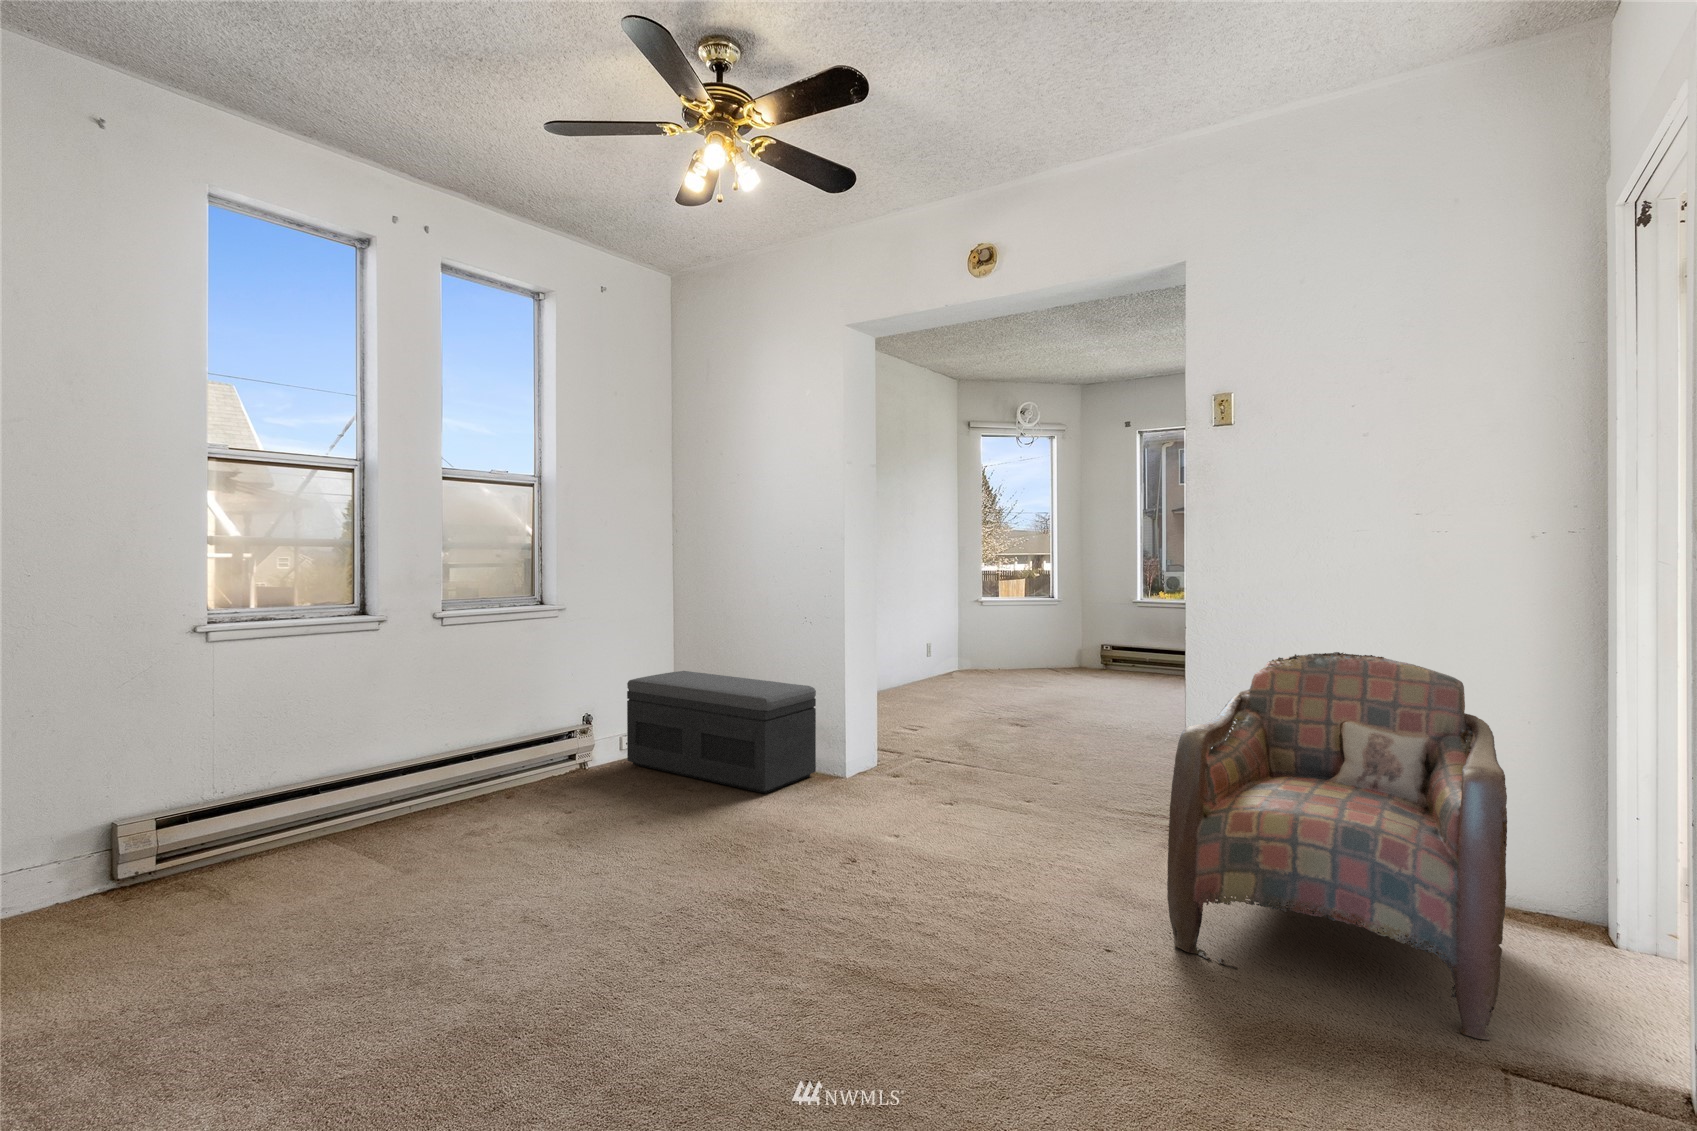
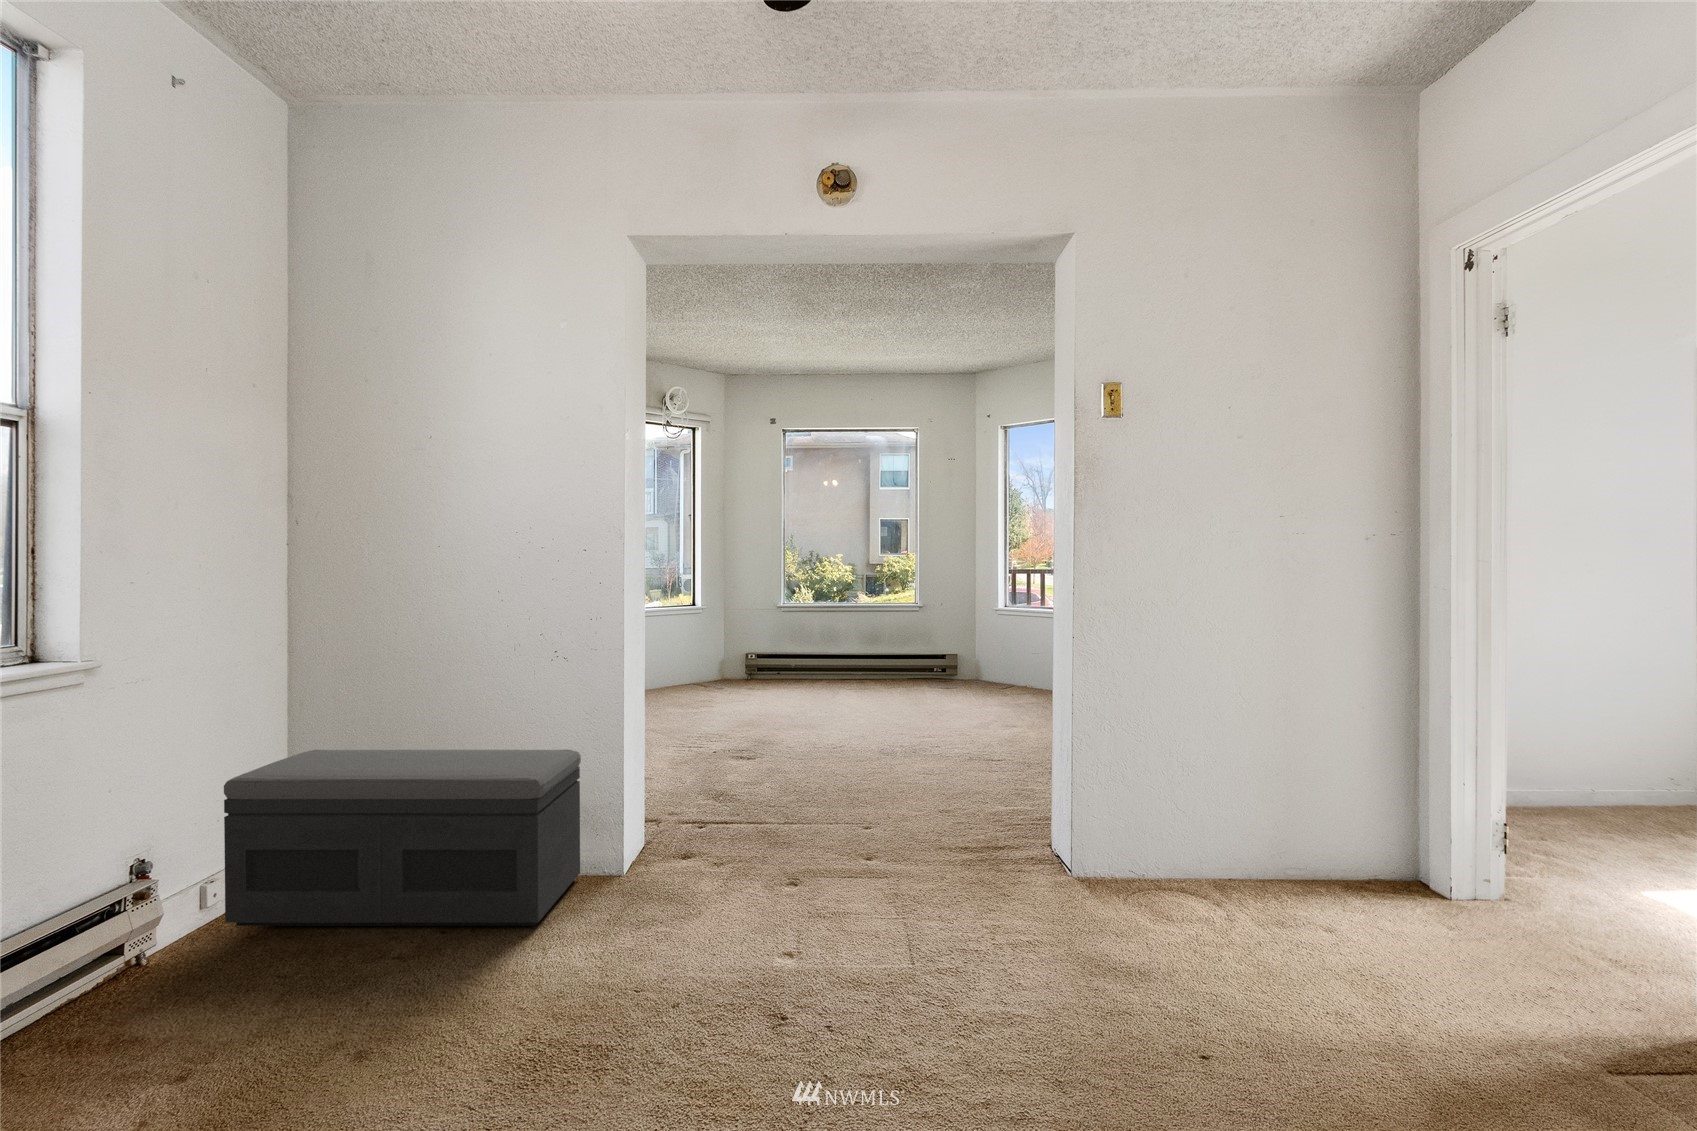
armchair: present [1167,652,1507,1039] -> none [1157,652,1542,1019]

